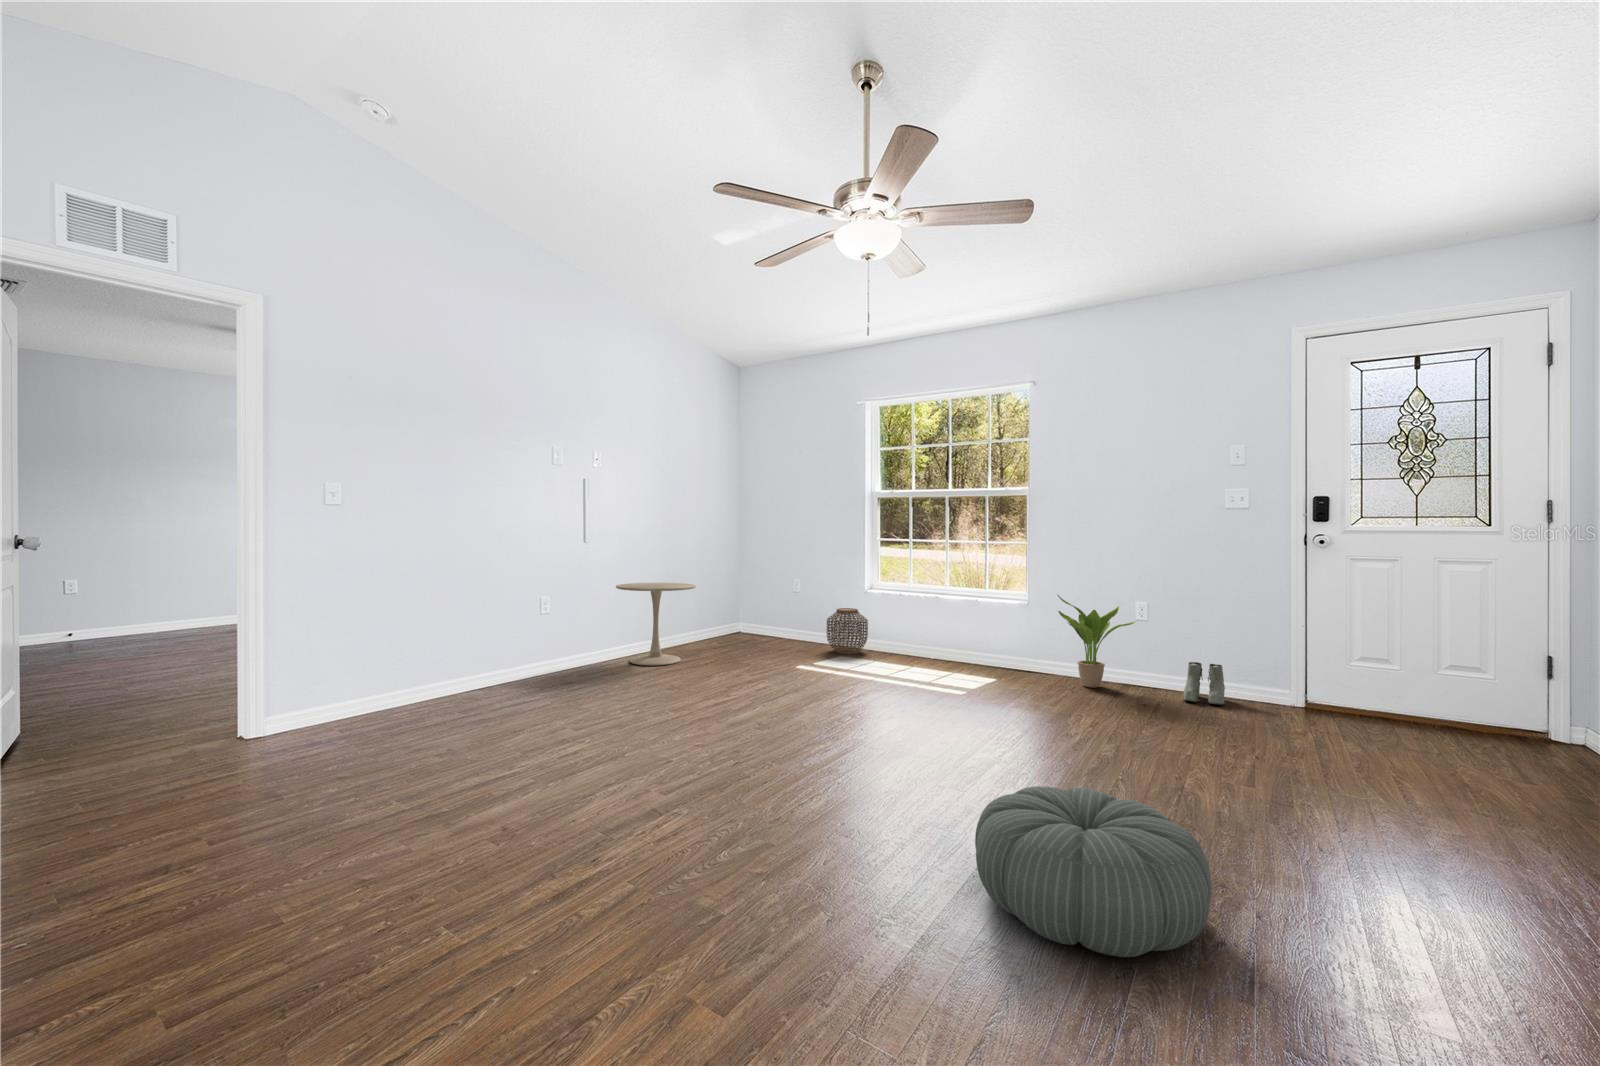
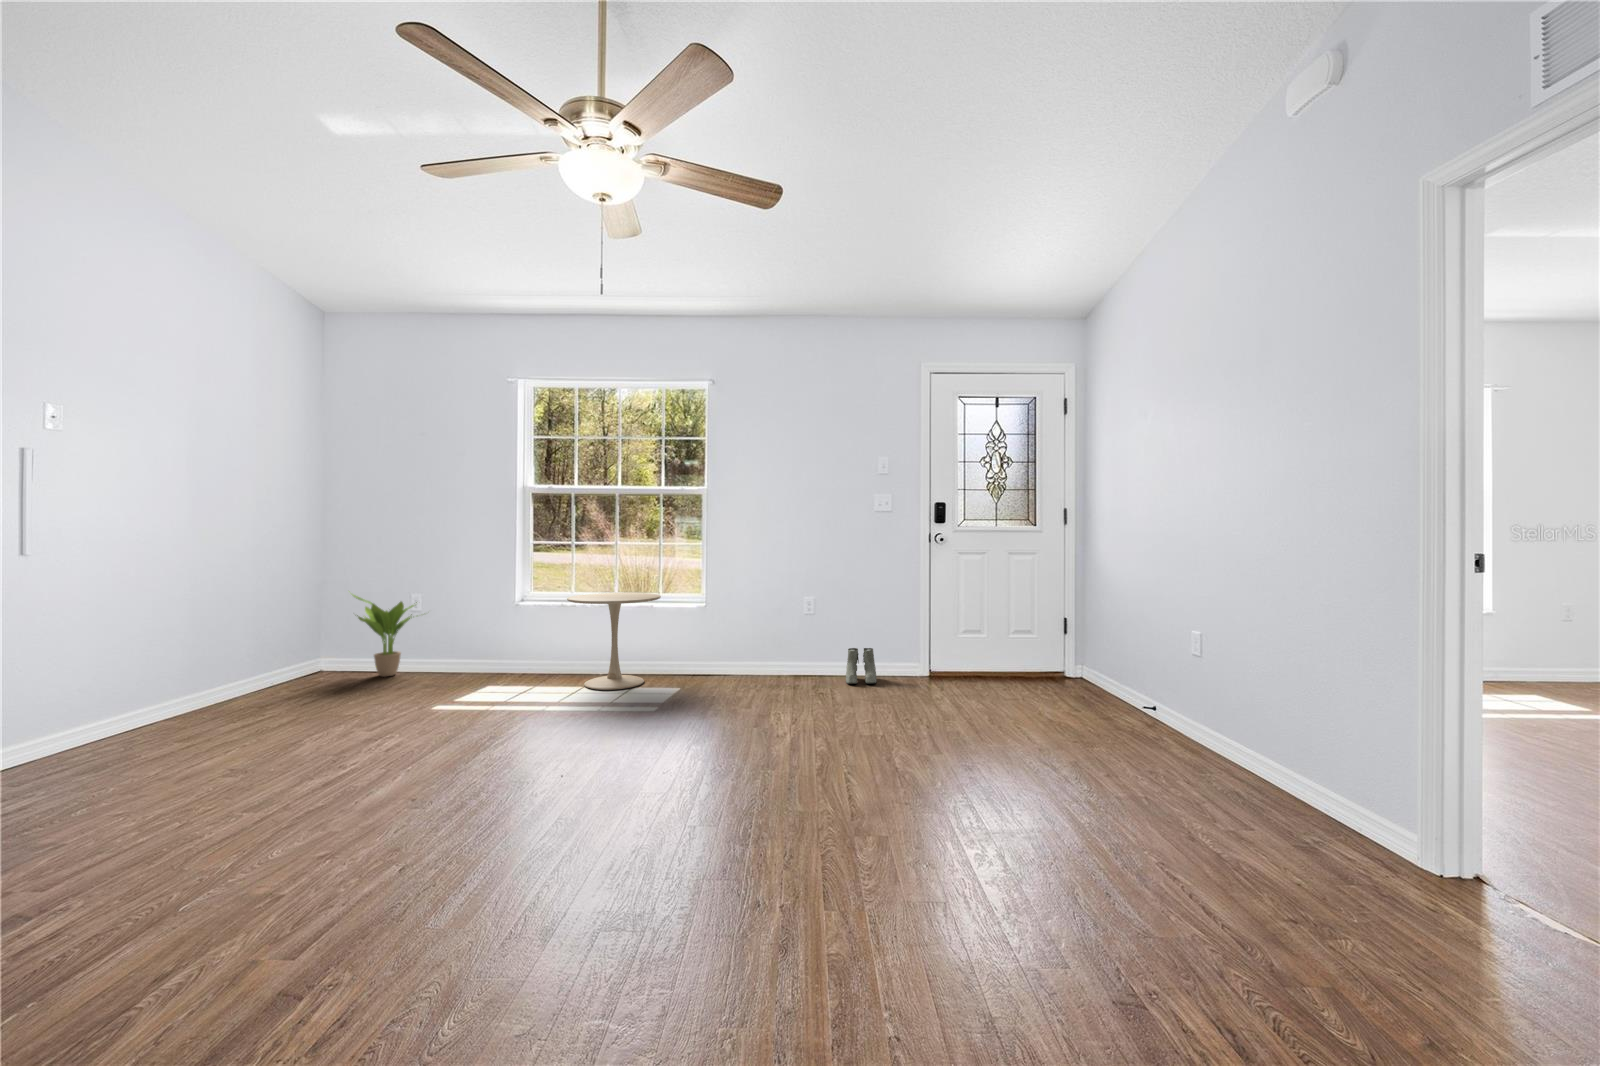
side table: present [616,583,696,666] -> present [567,593,661,690]
potted plant: present [1058,595,1136,688] -> present [353,595,417,677]
woven basket: present [827,608,868,654] -> none [470,625,524,681]
pouf: present [975,786,1211,957] -> none [783,801,1015,986]

